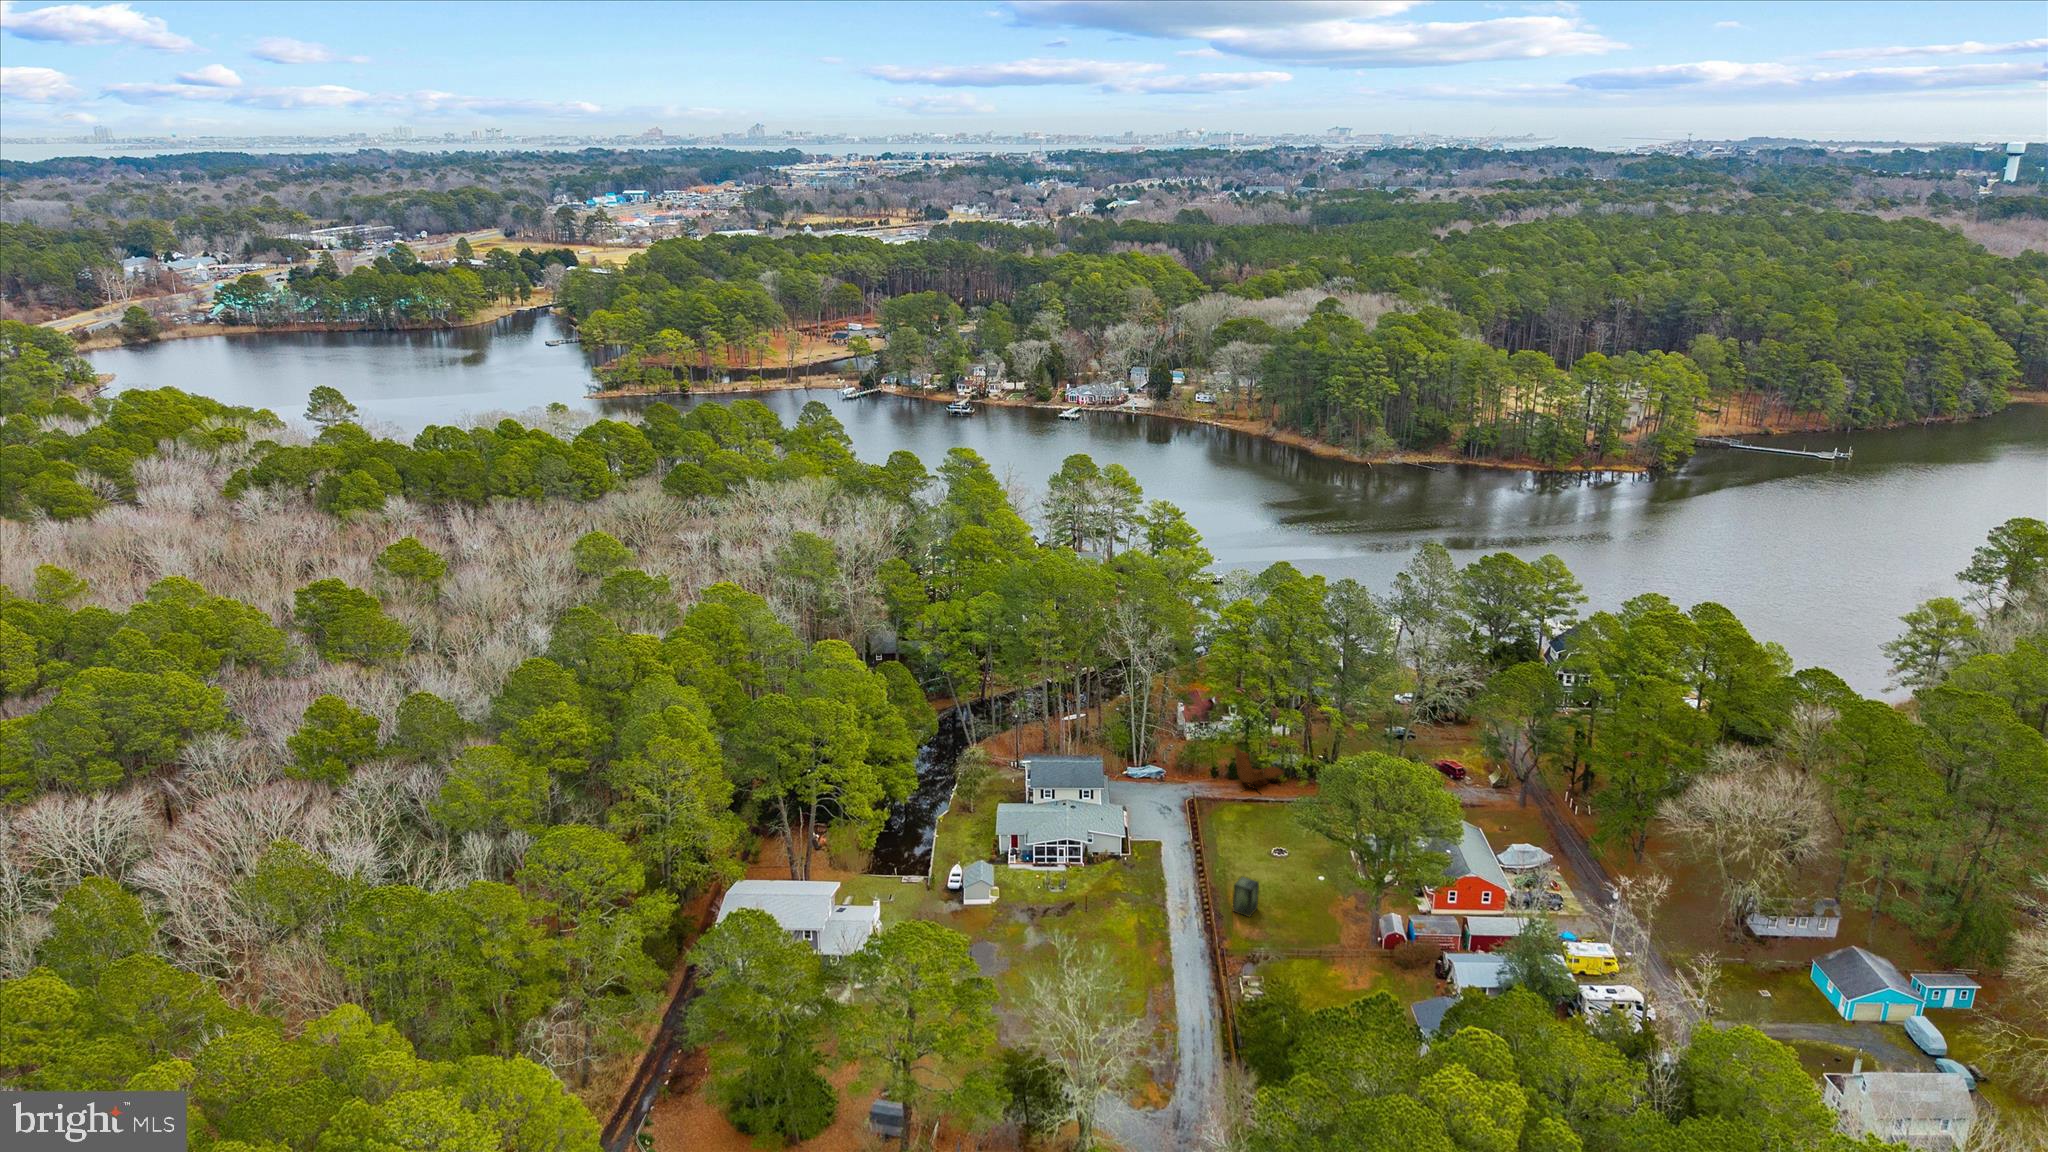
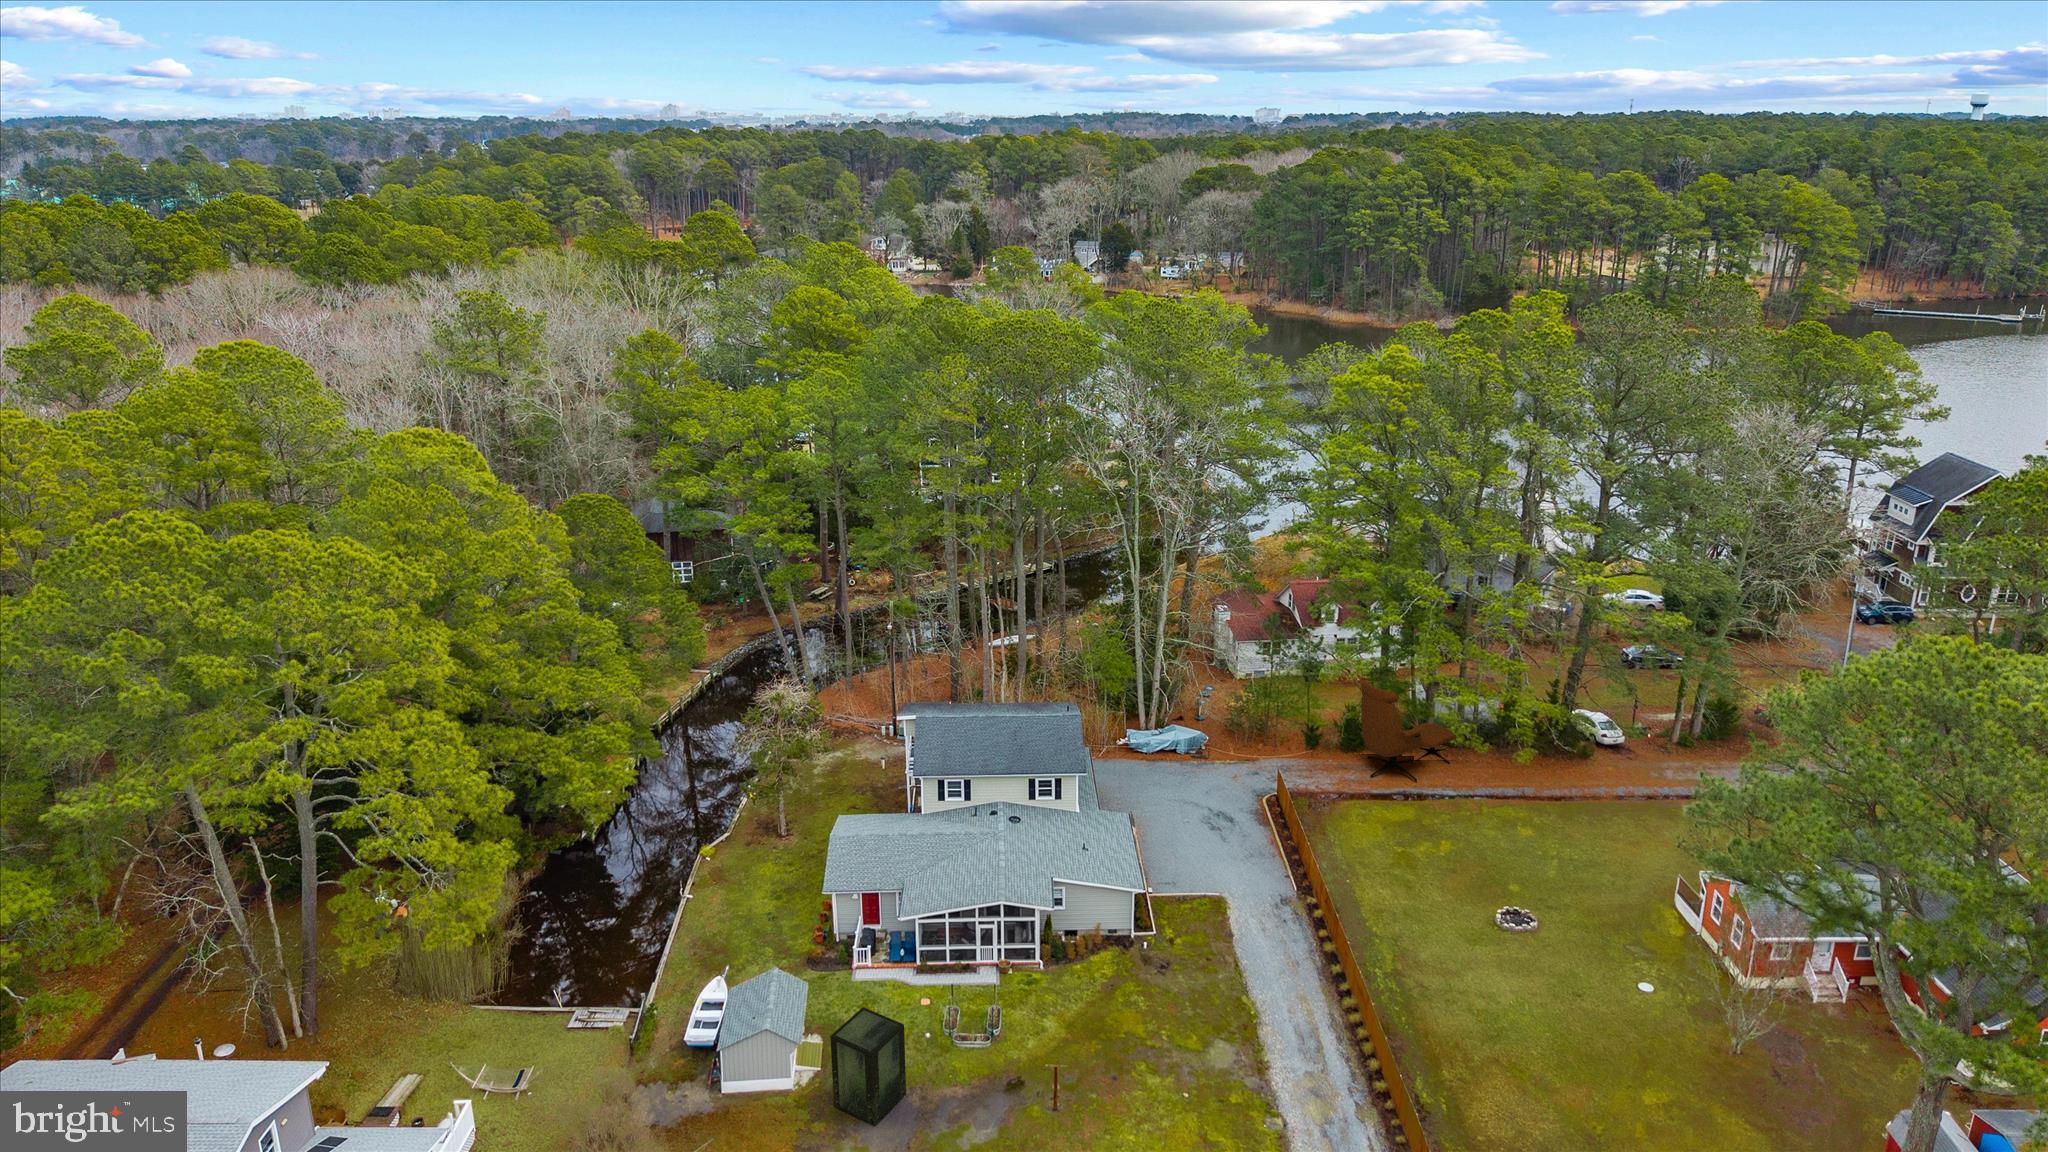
storage box: present [1233,877,1259,917] -> present [830,1007,906,1127]

